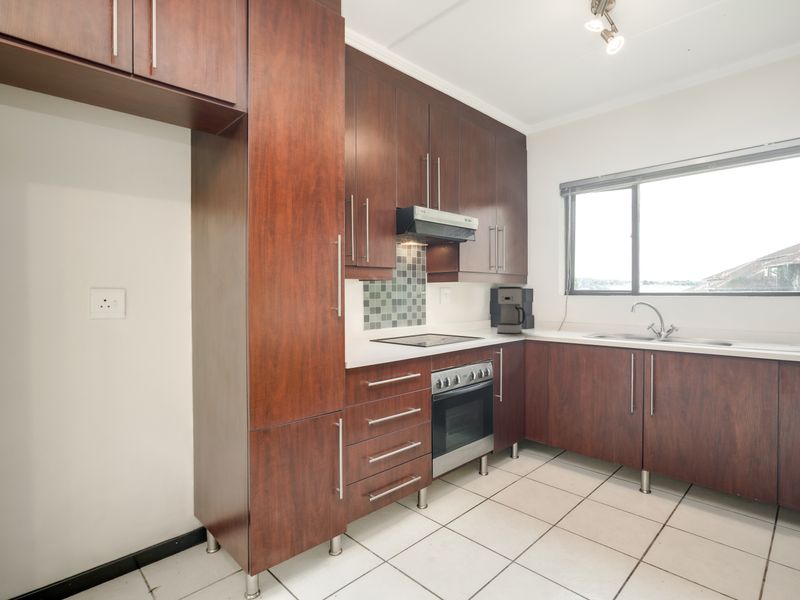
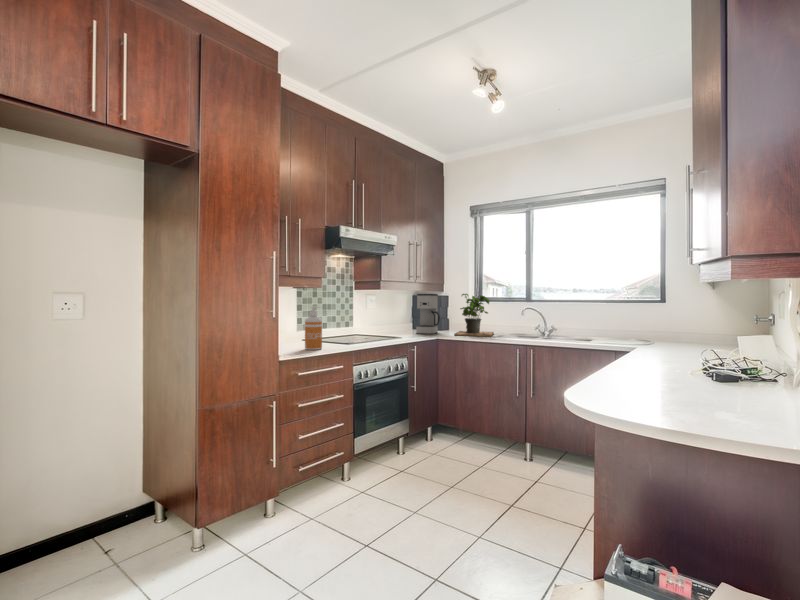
potted plant: none [545,286,592,338] -> present [454,294,494,337]
soap dispenser: none [375,303,396,354] -> present [305,307,322,350]

